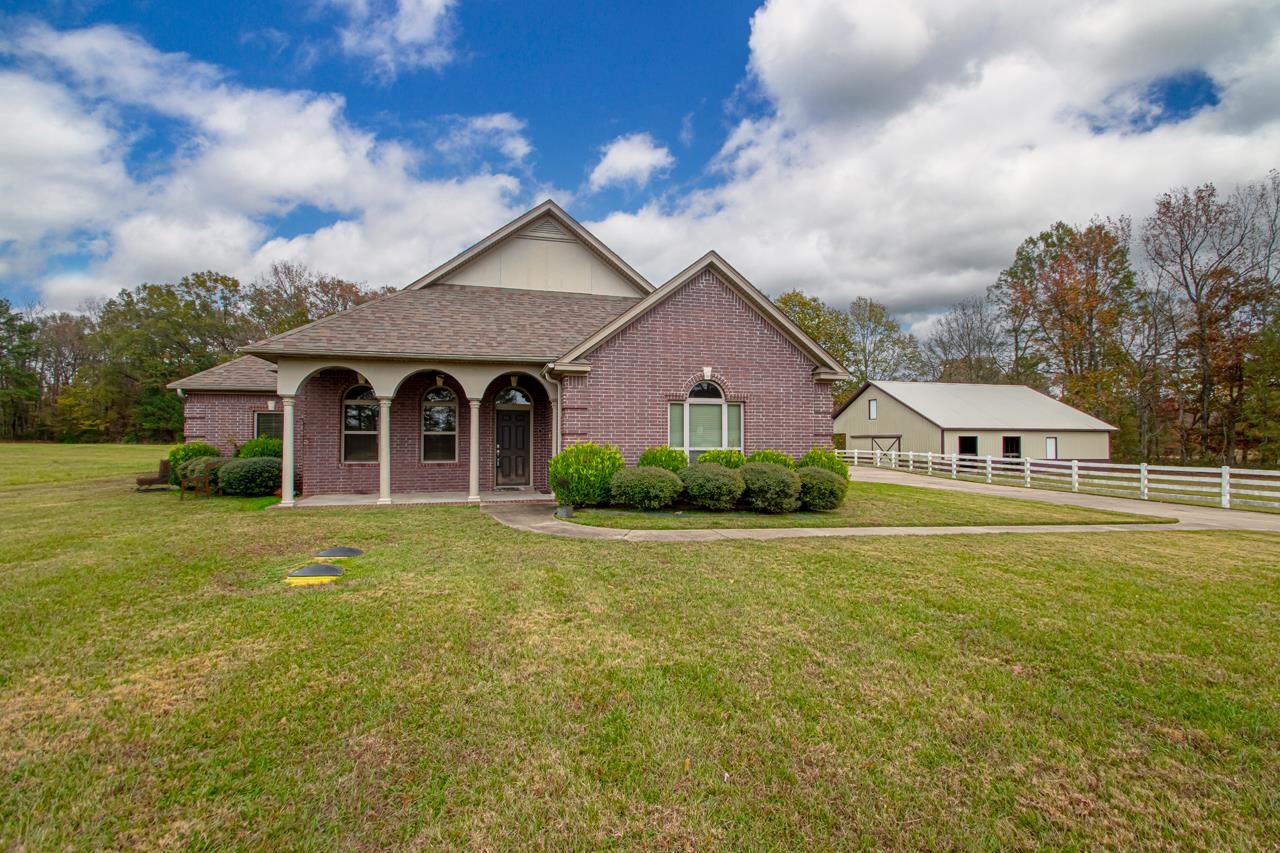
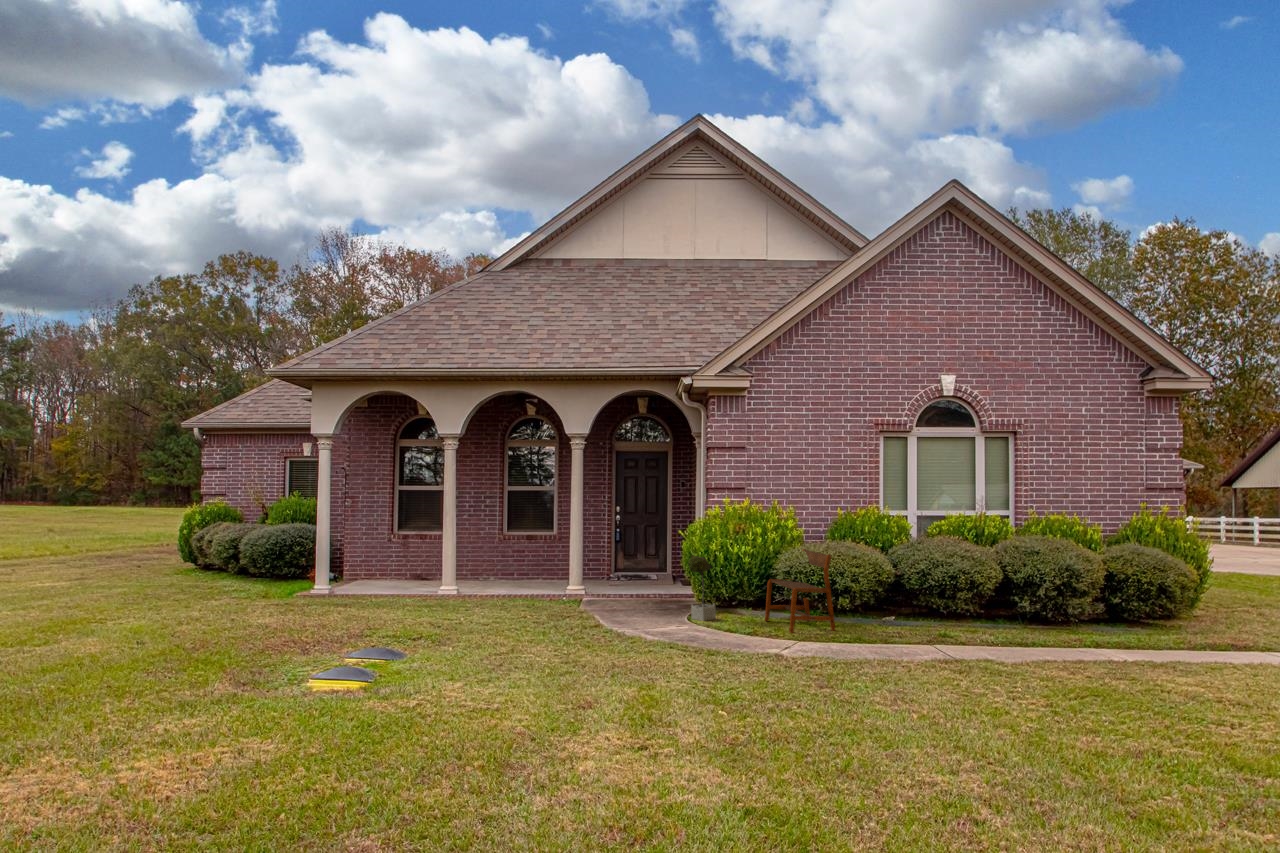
lounge chair: present [135,459,174,493] -> none [141,526,188,572]
bench: present [180,460,222,500] -> present [765,549,835,633]

